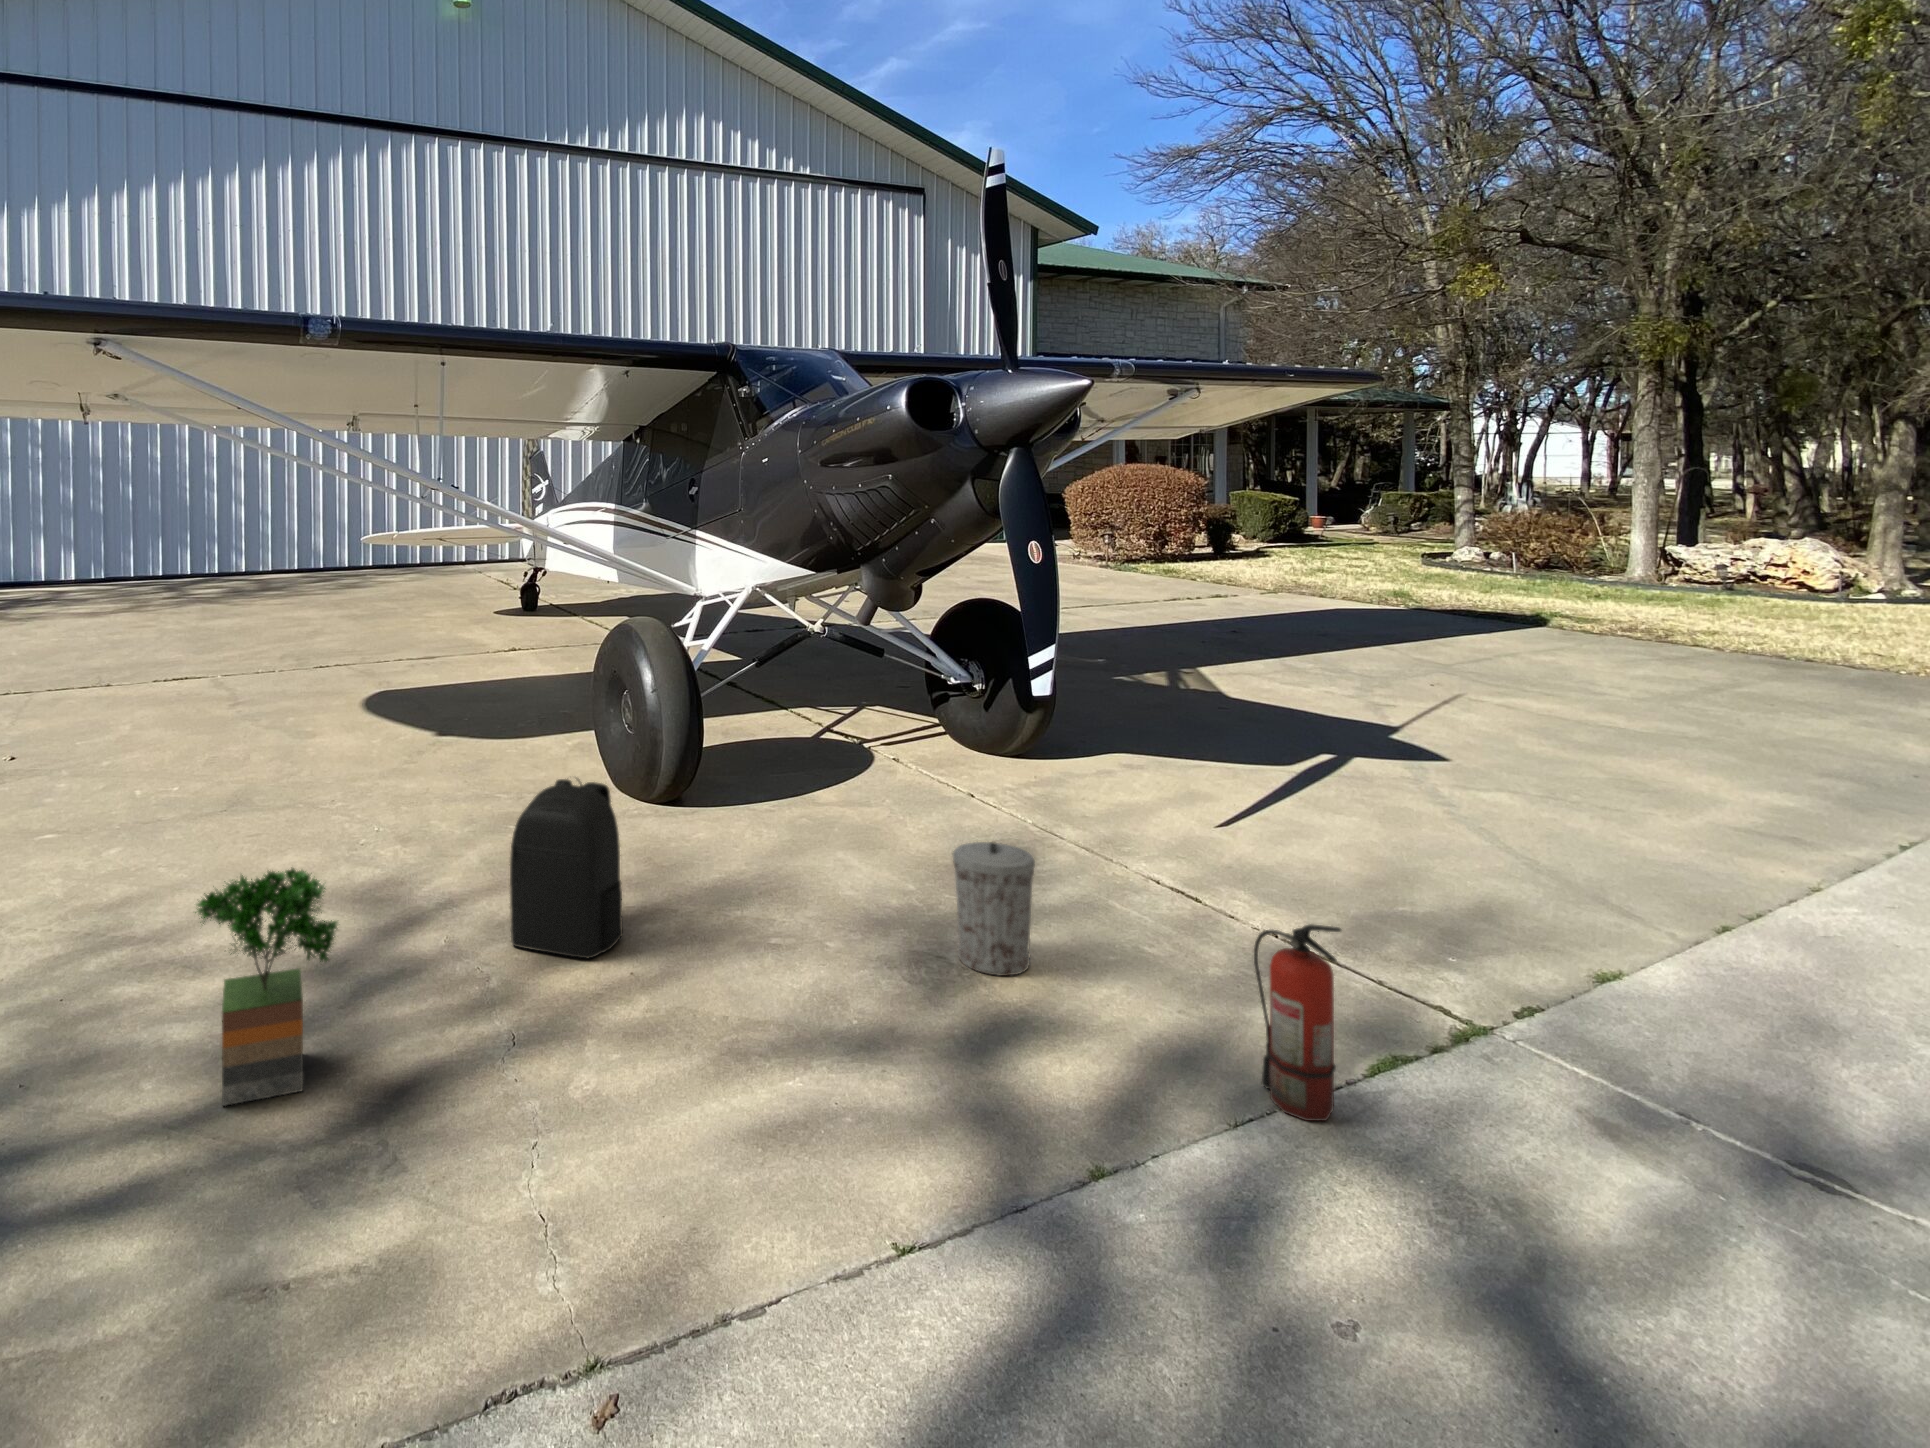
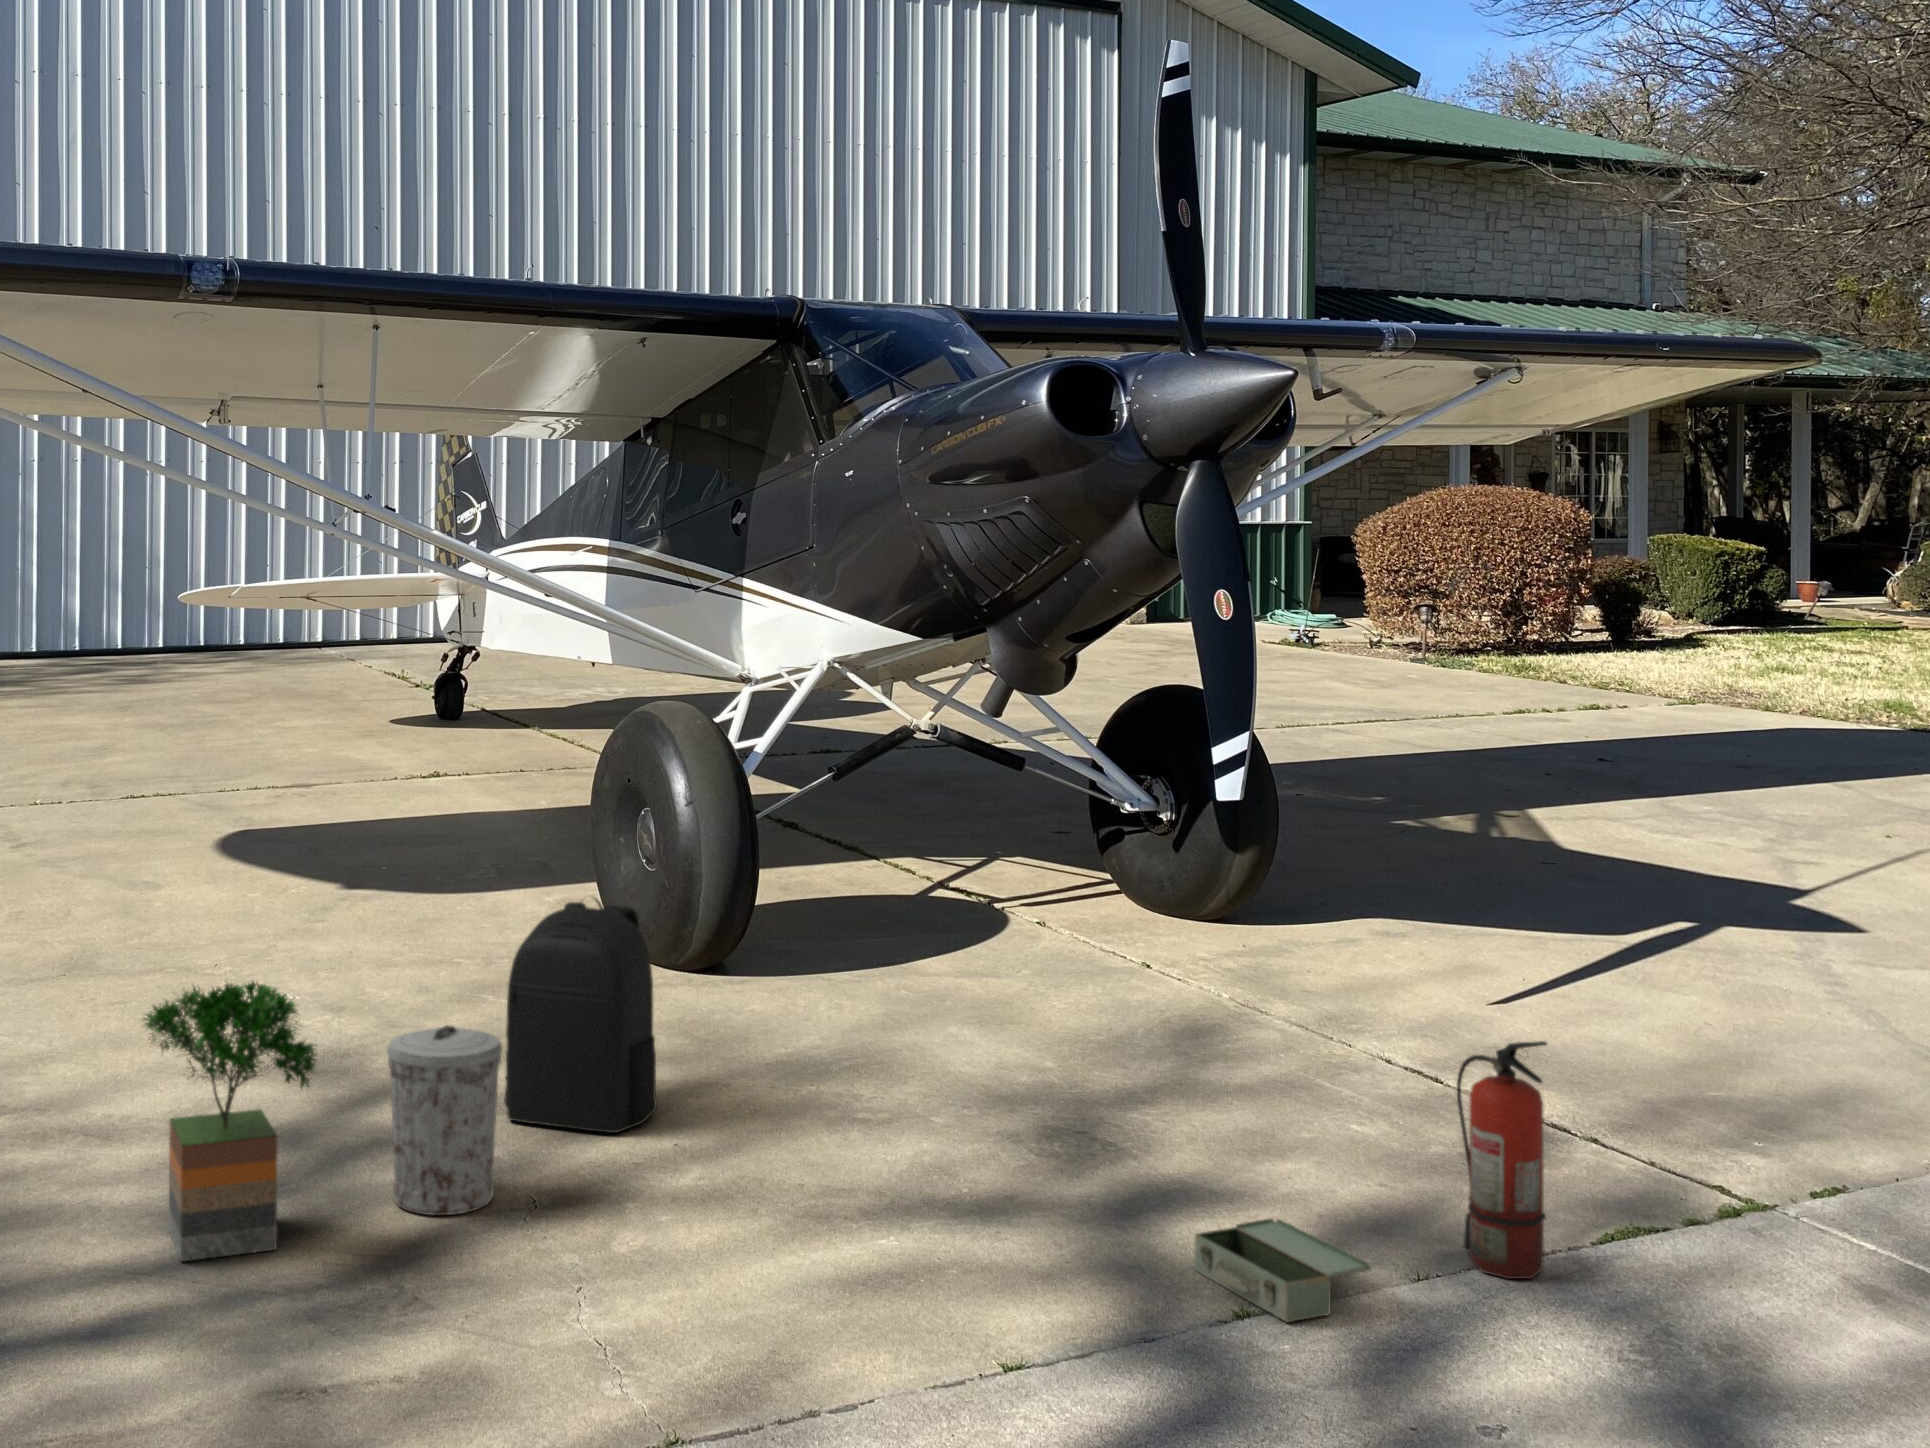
trash can: present [953,842,1035,976] -> present [387,1026,502,1215]
toolbox: none [1046,1063,1202,1179] -> present [1195,1219,1371,1322]

